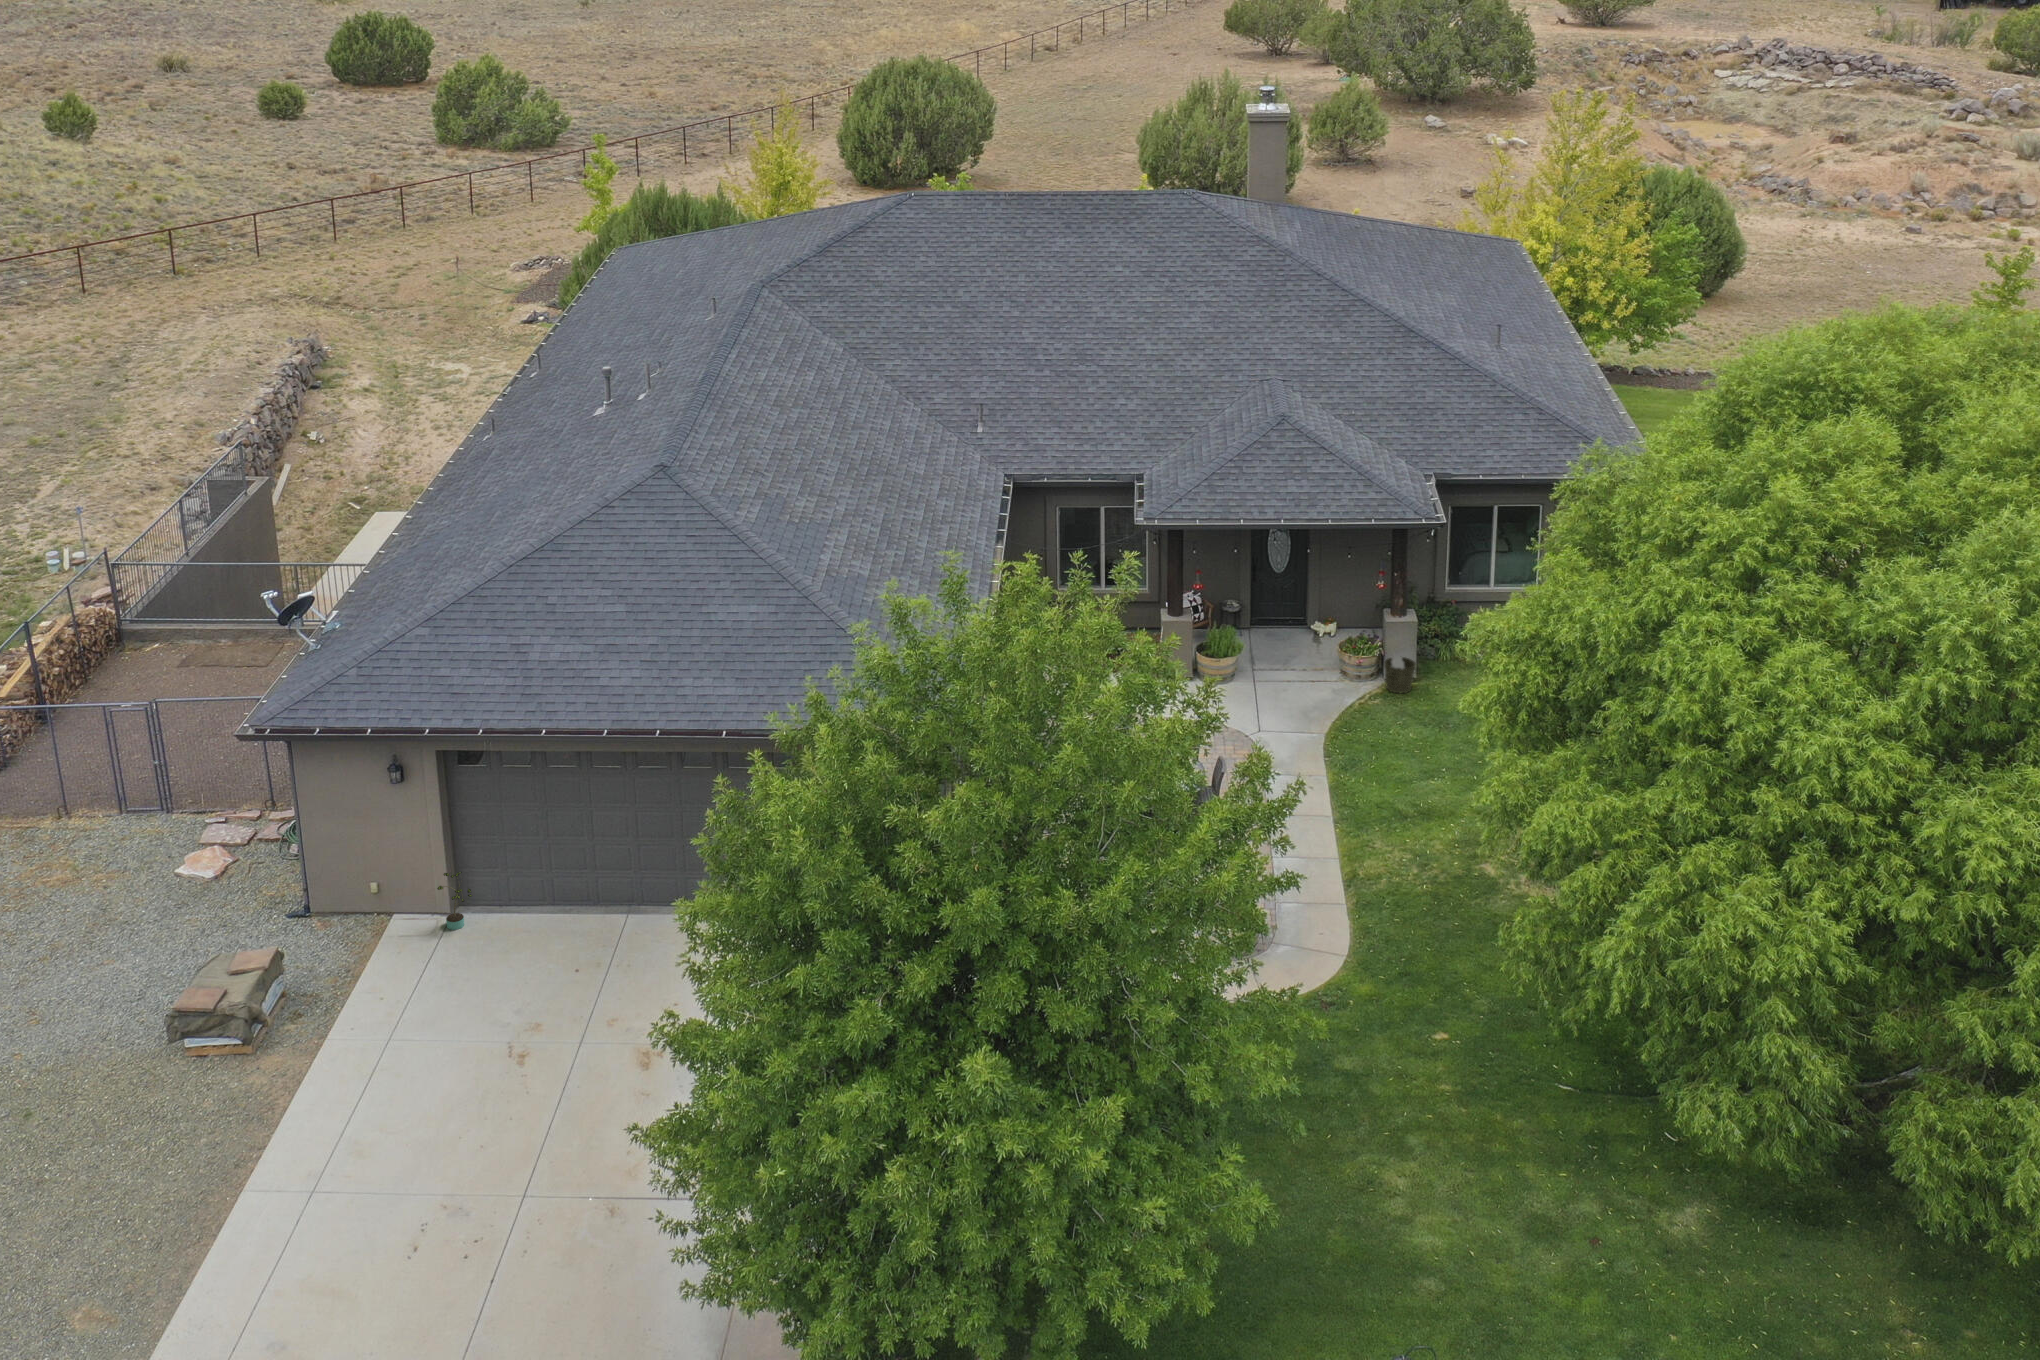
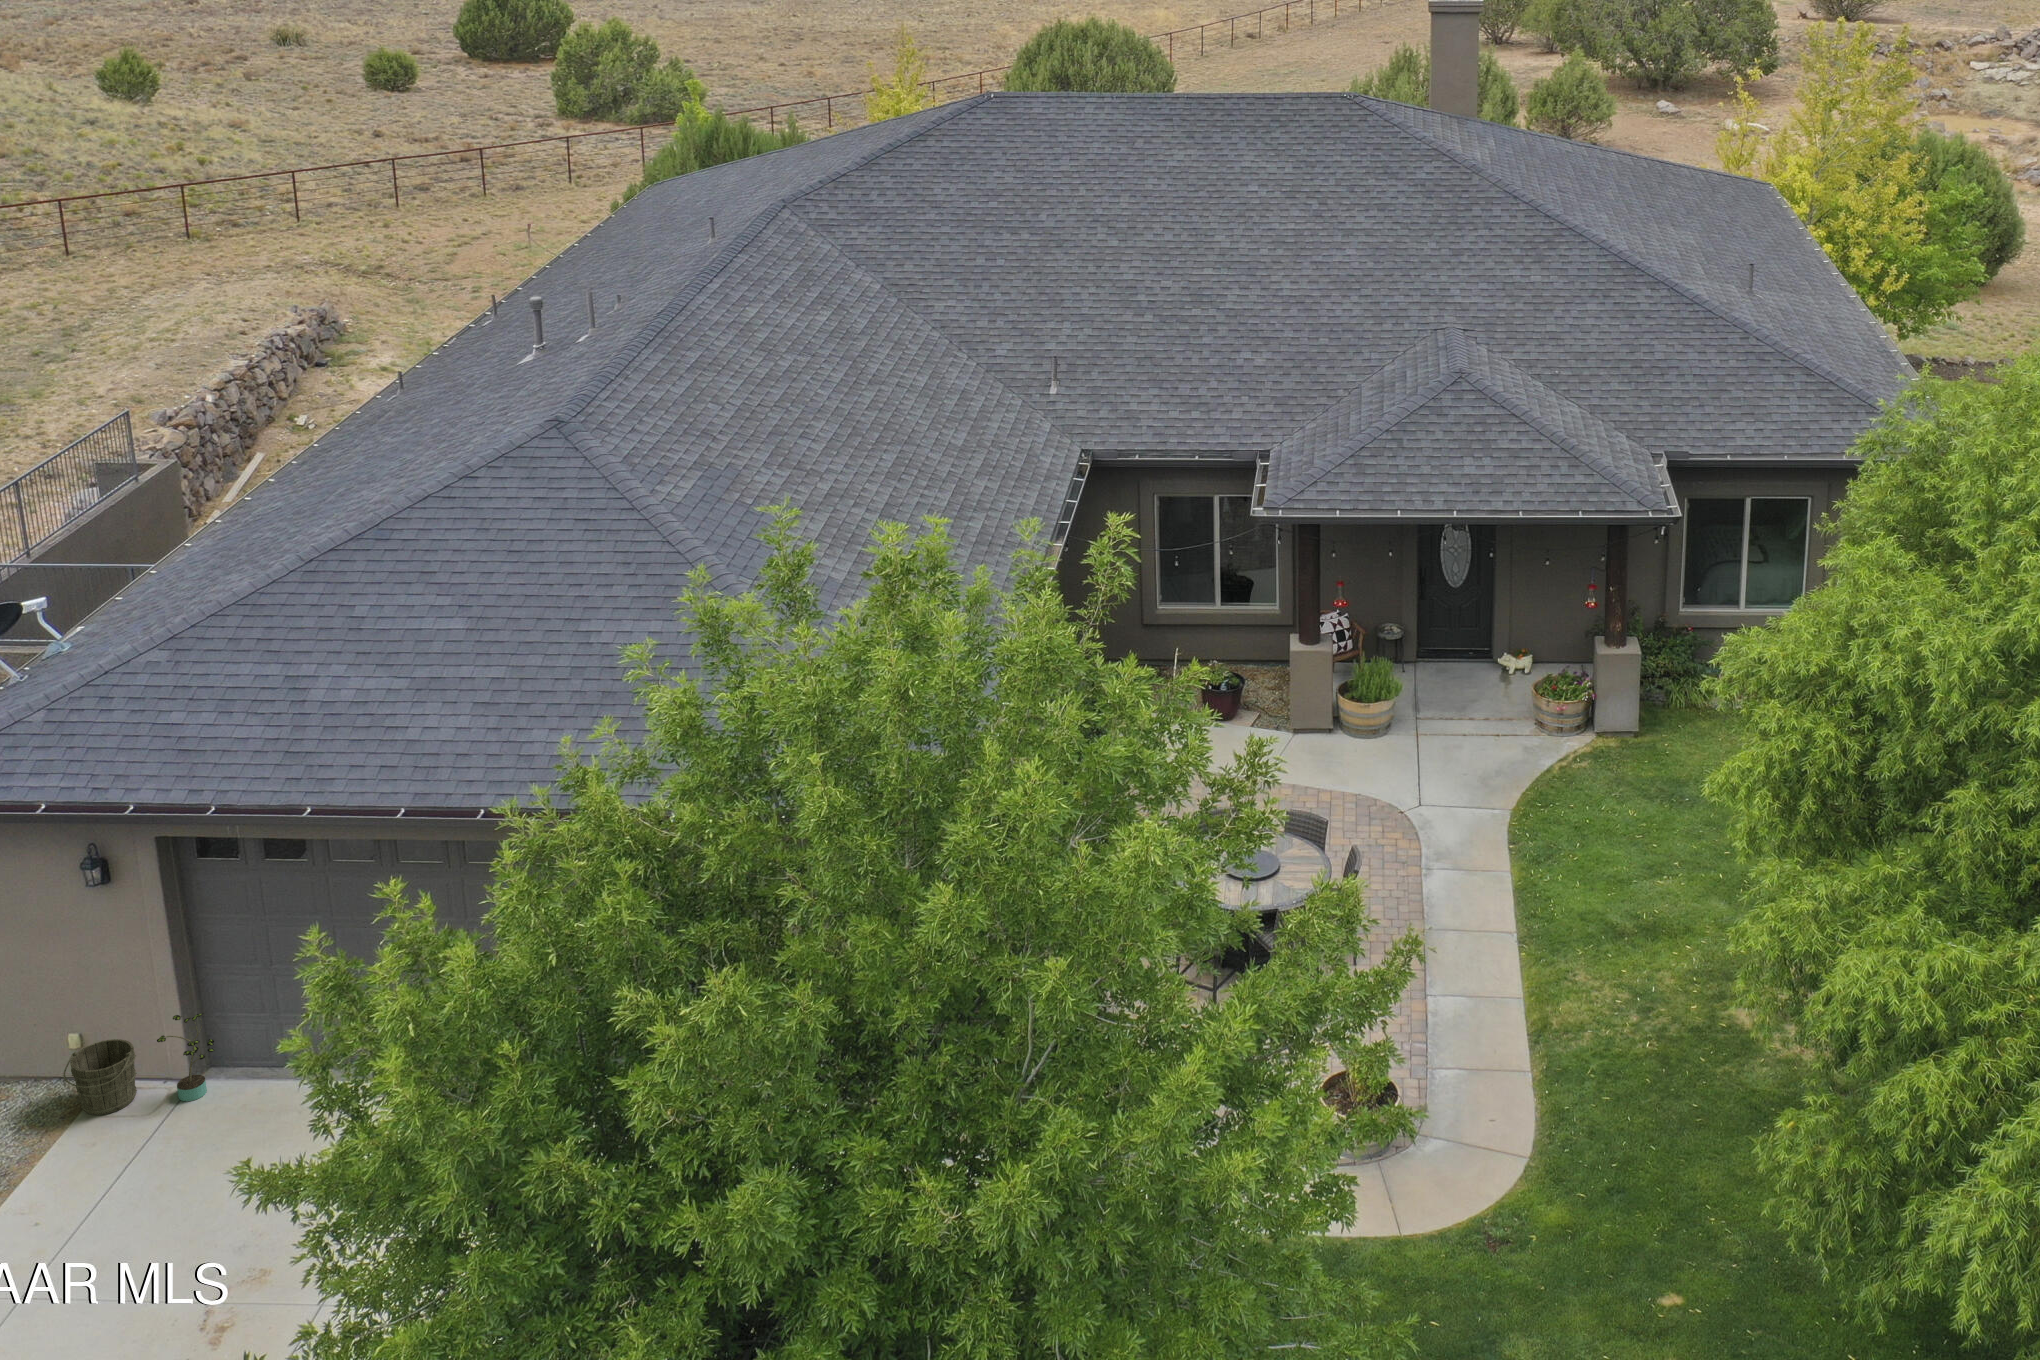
bucket: present [1384,657,1416,693] -> present [63,1039,137,1115]

